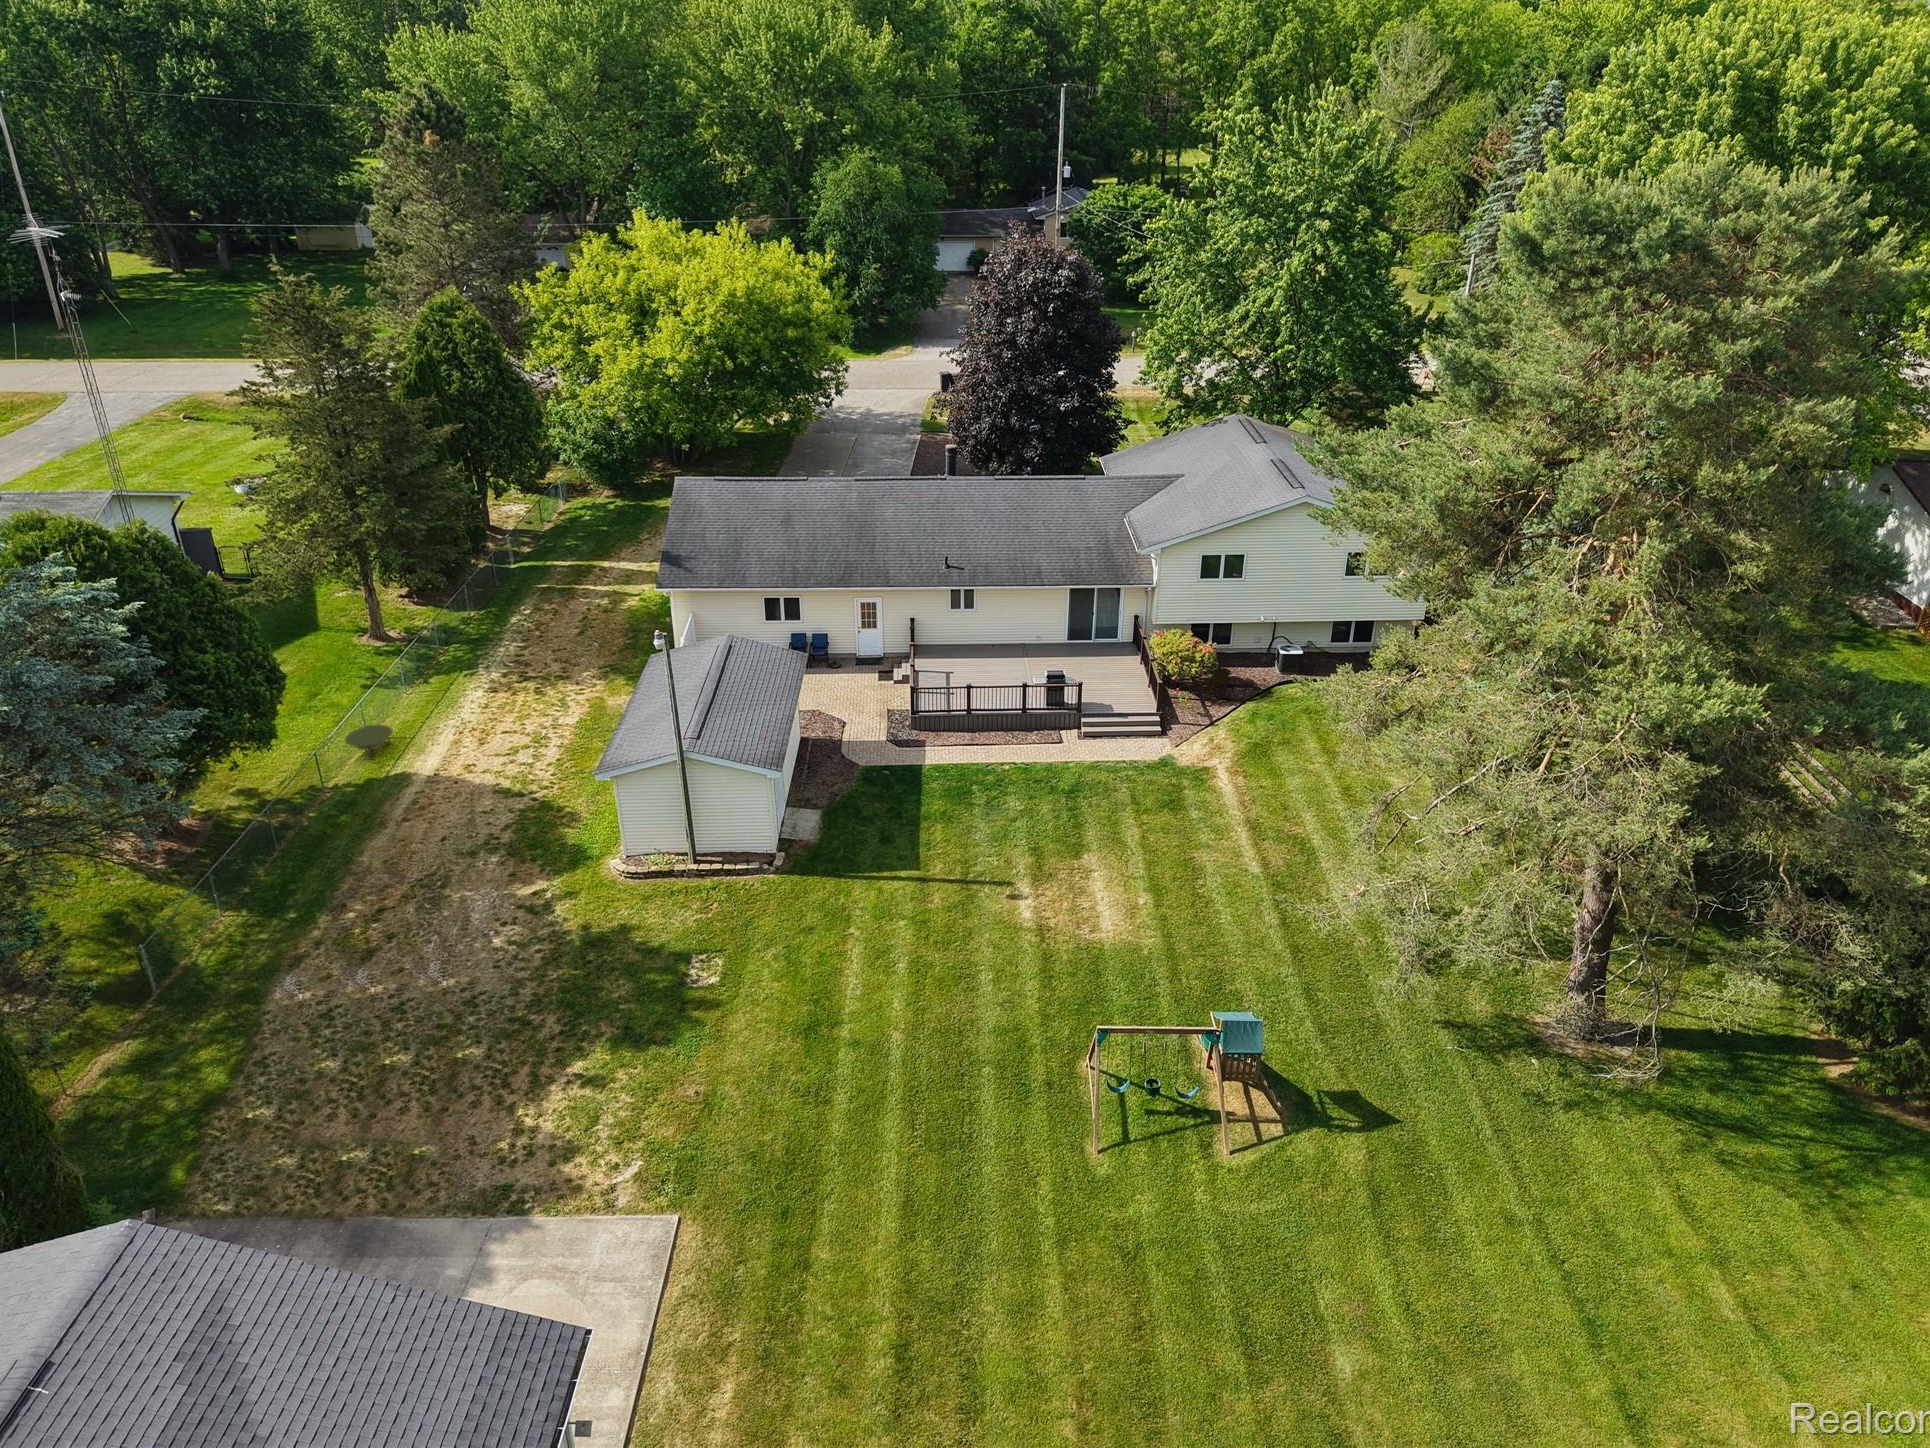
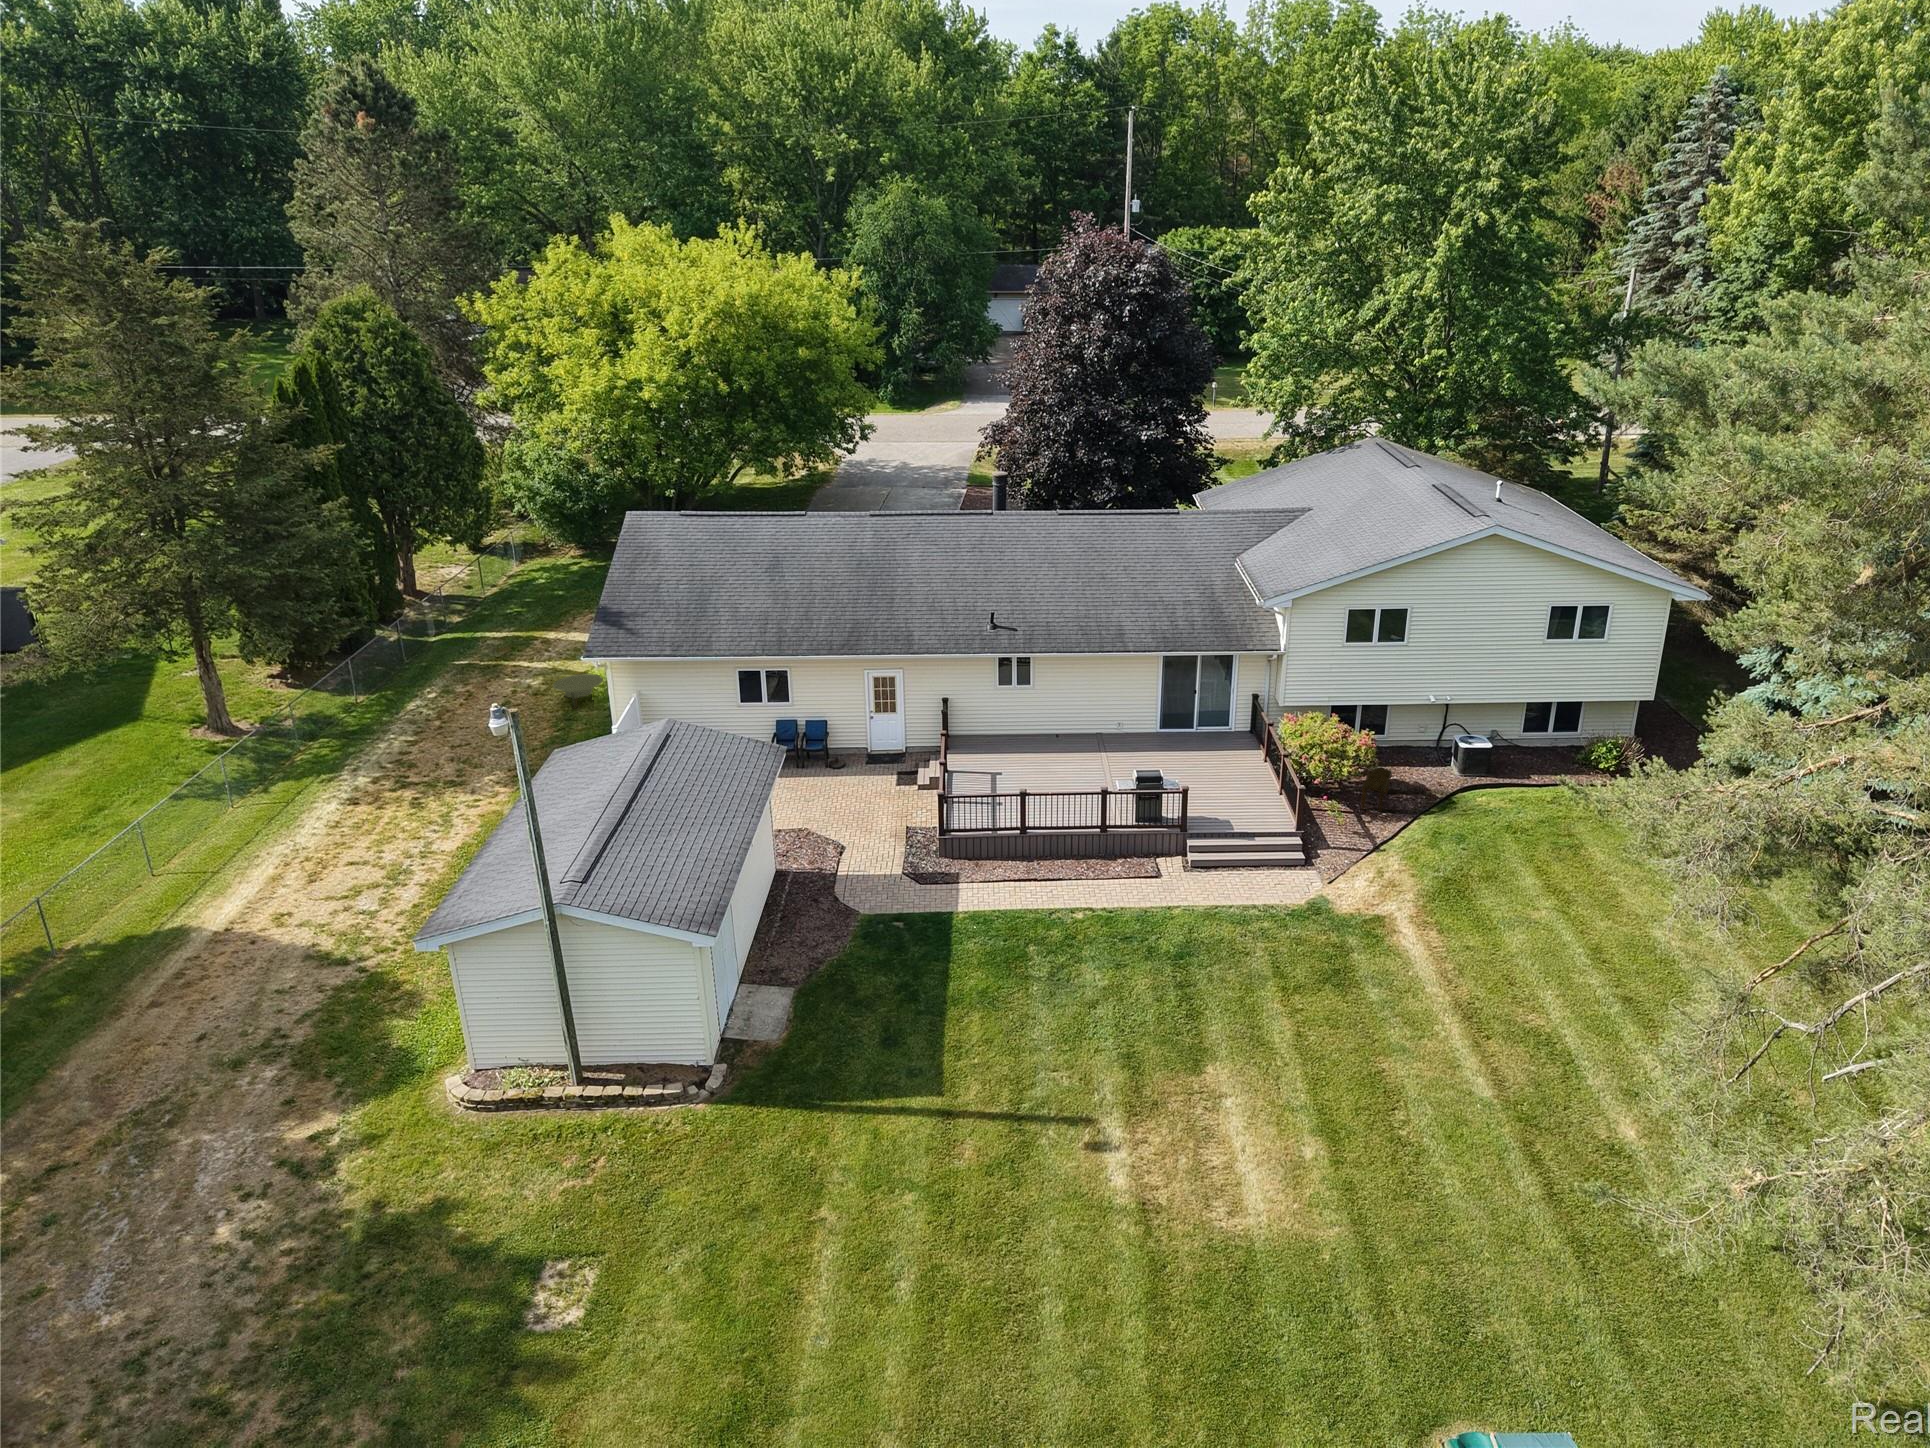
round table: present [345,725,392,760] -> present [553,674,603,709]

